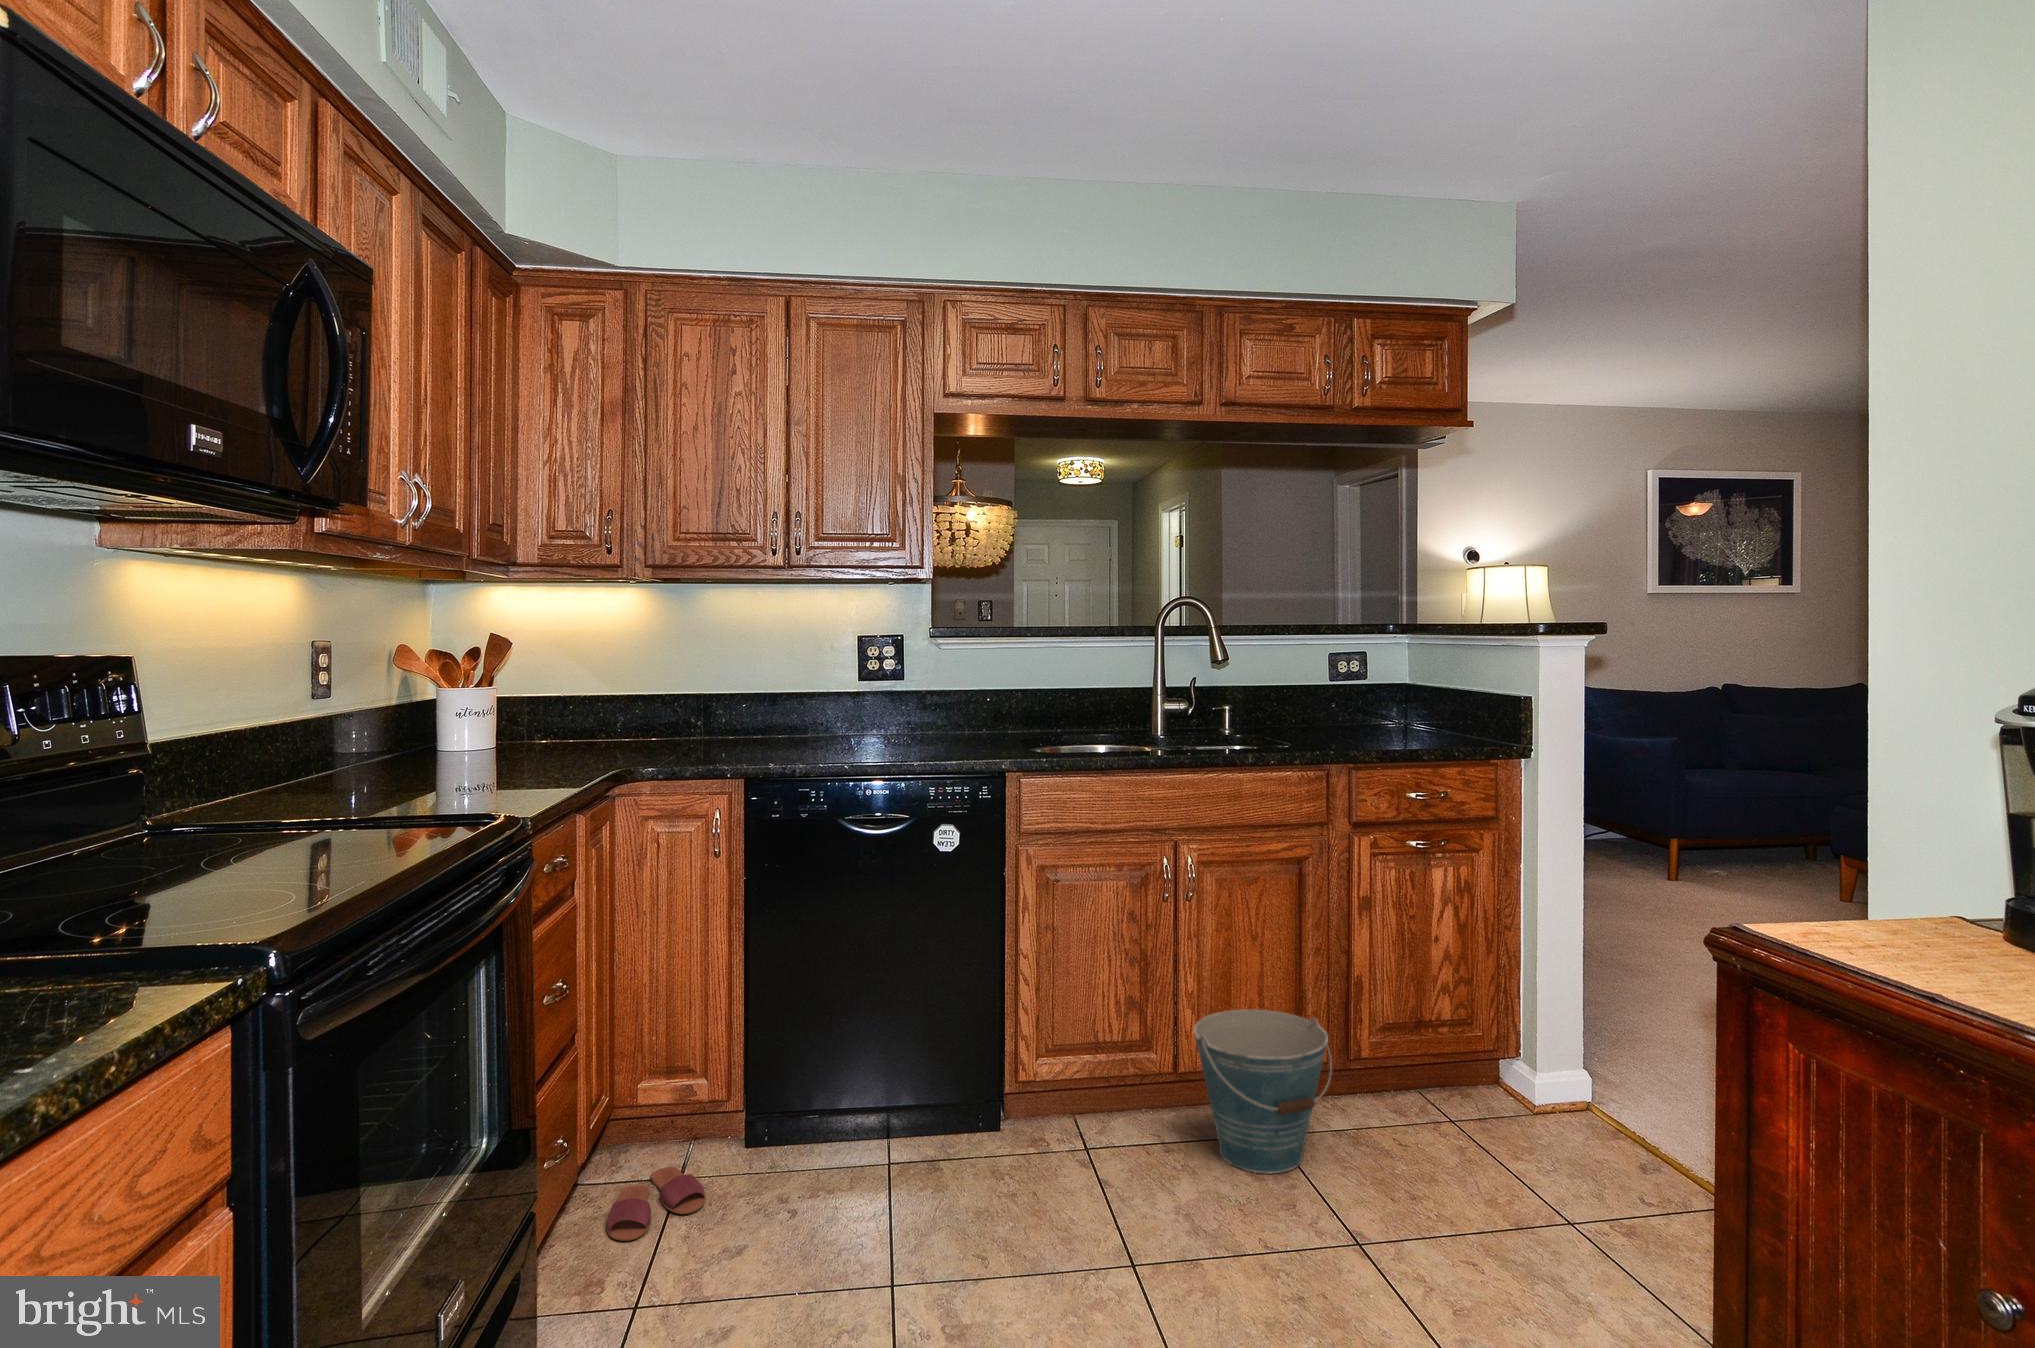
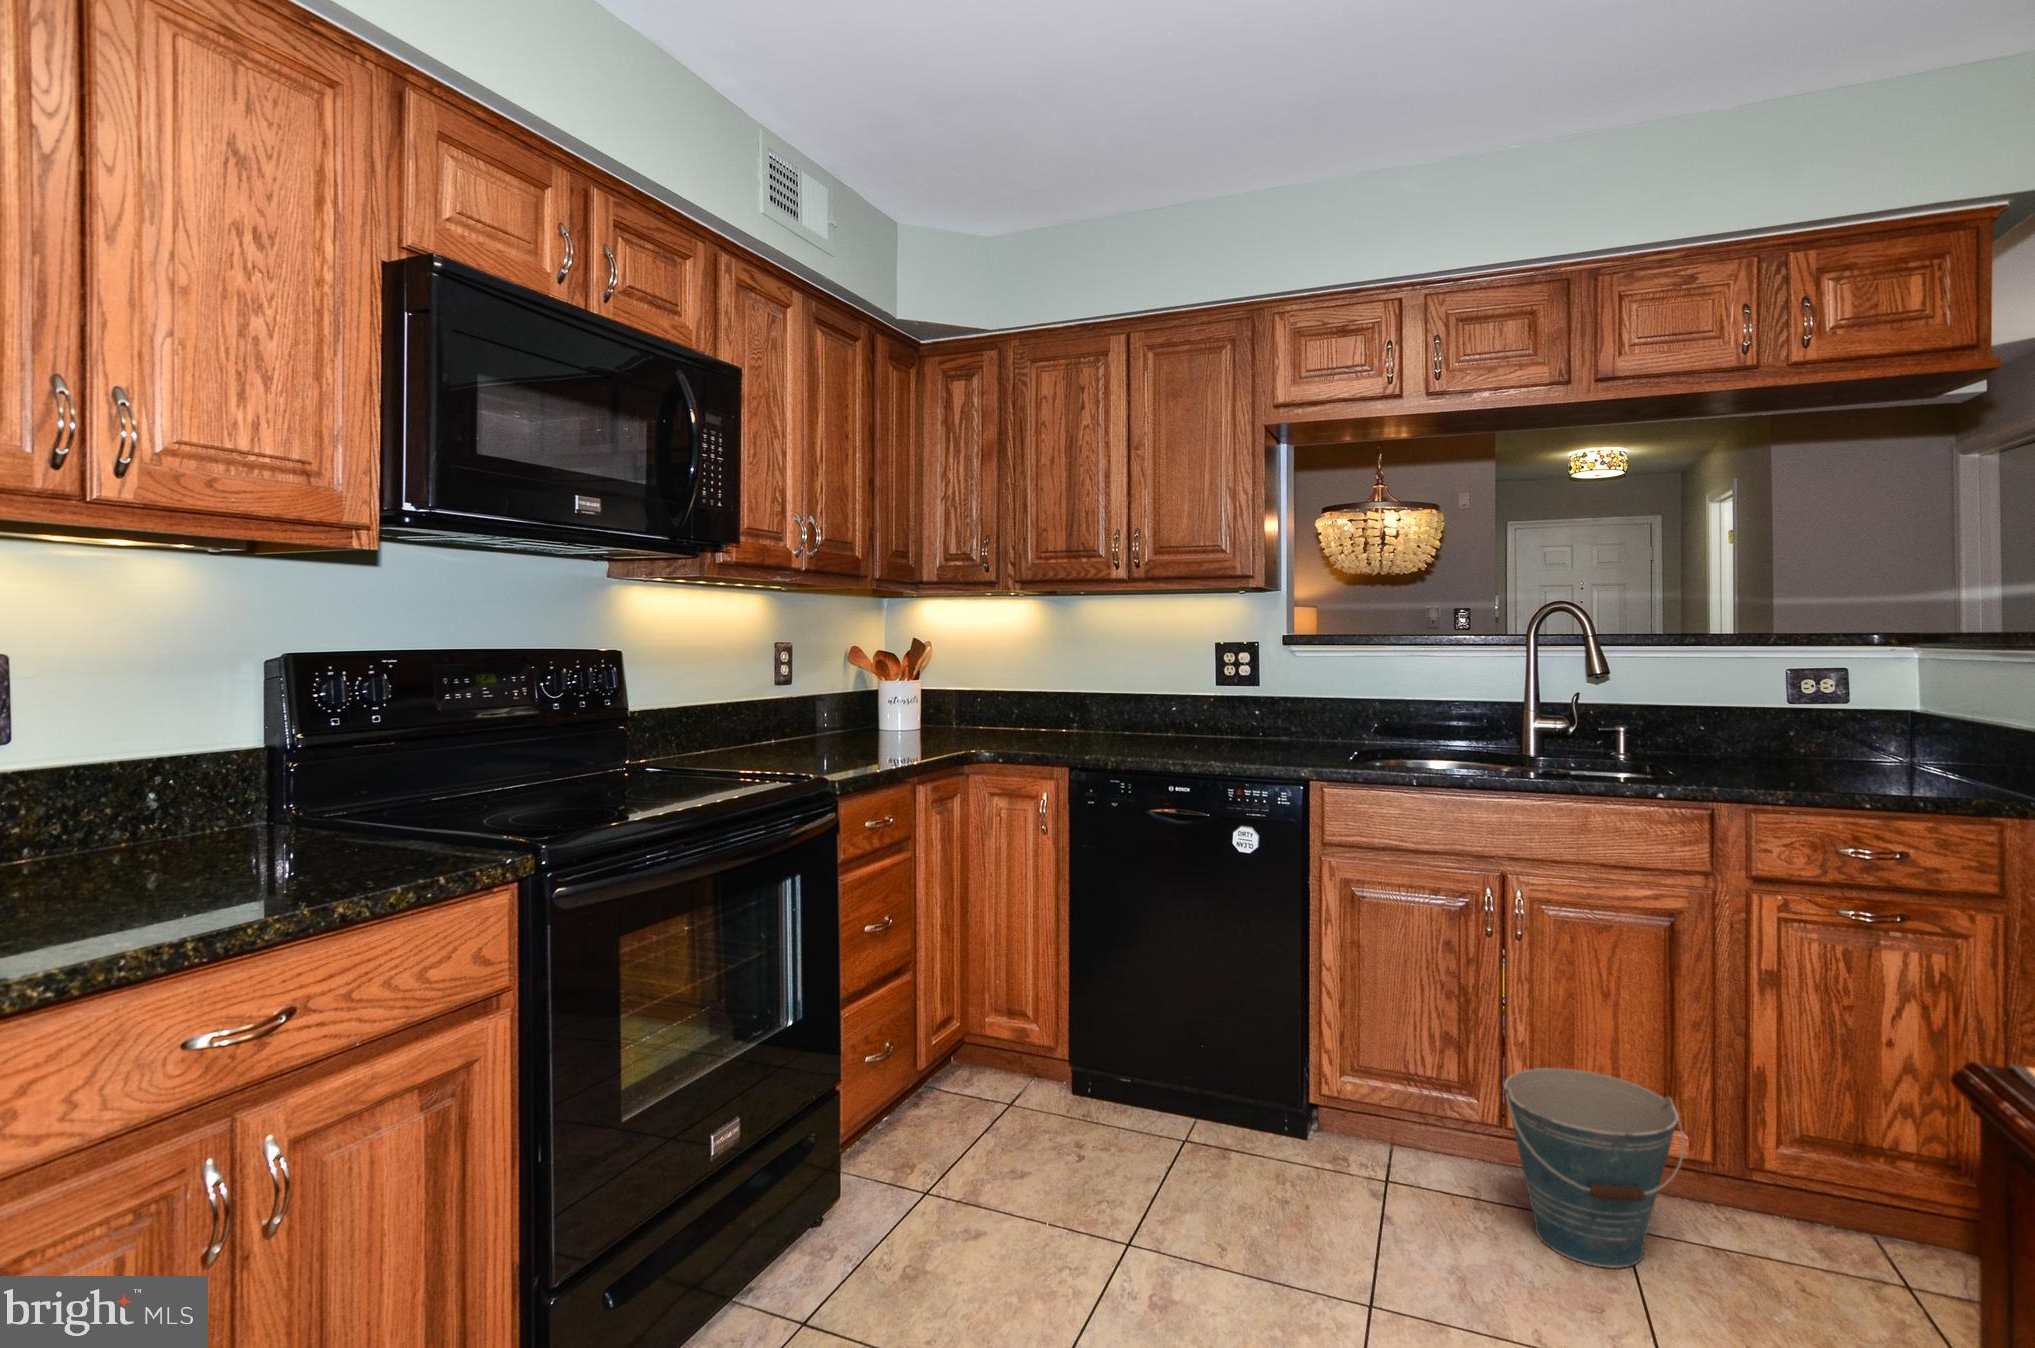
slippers: present [607,1167,706,1241] -> none [924,1099,1009,1149]

